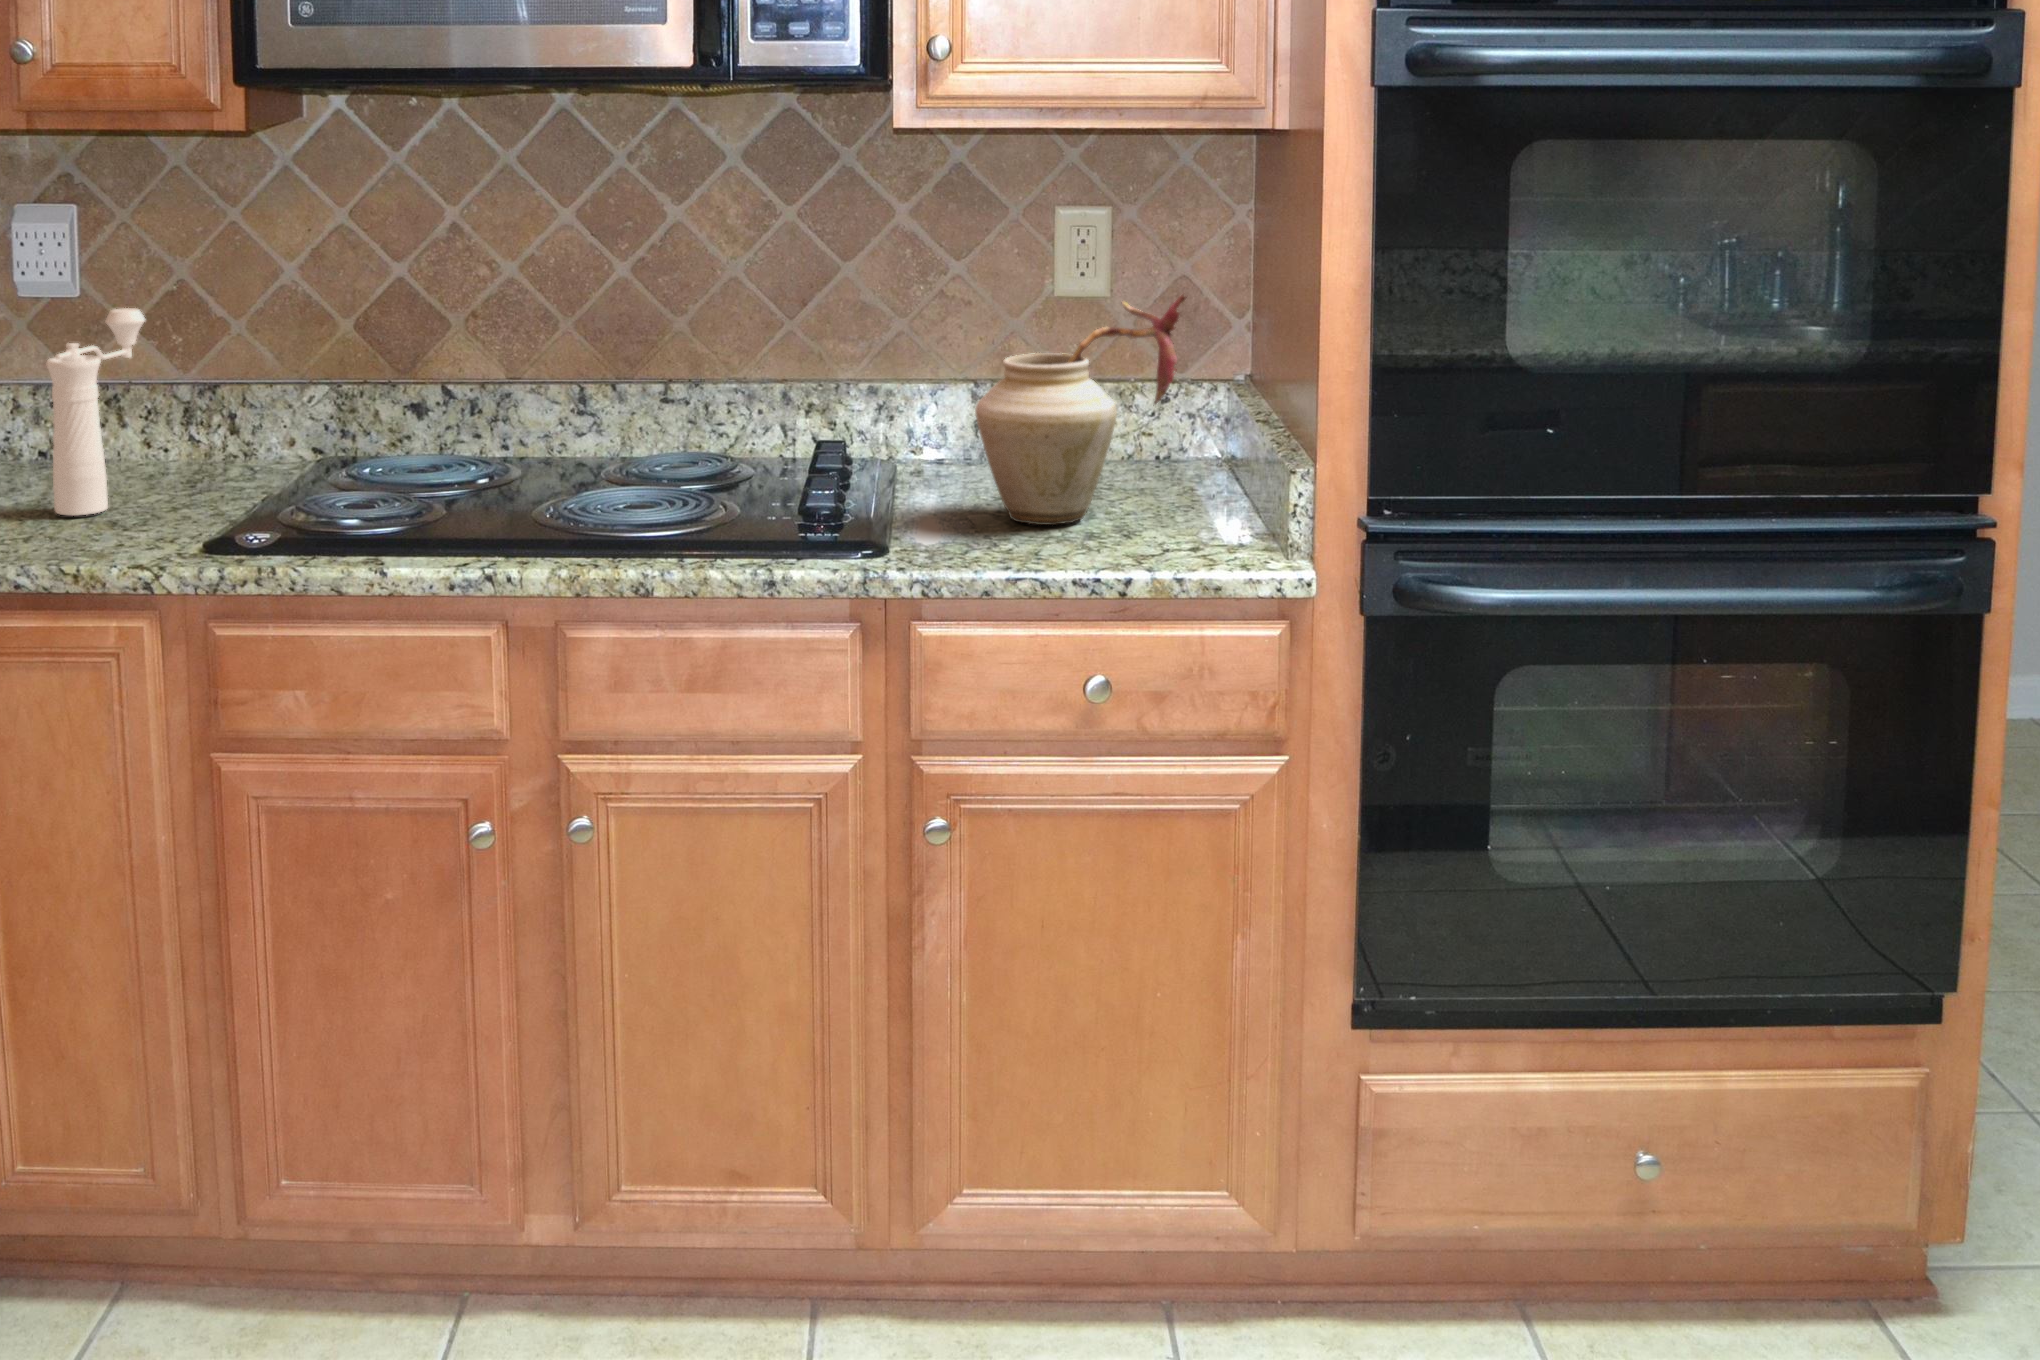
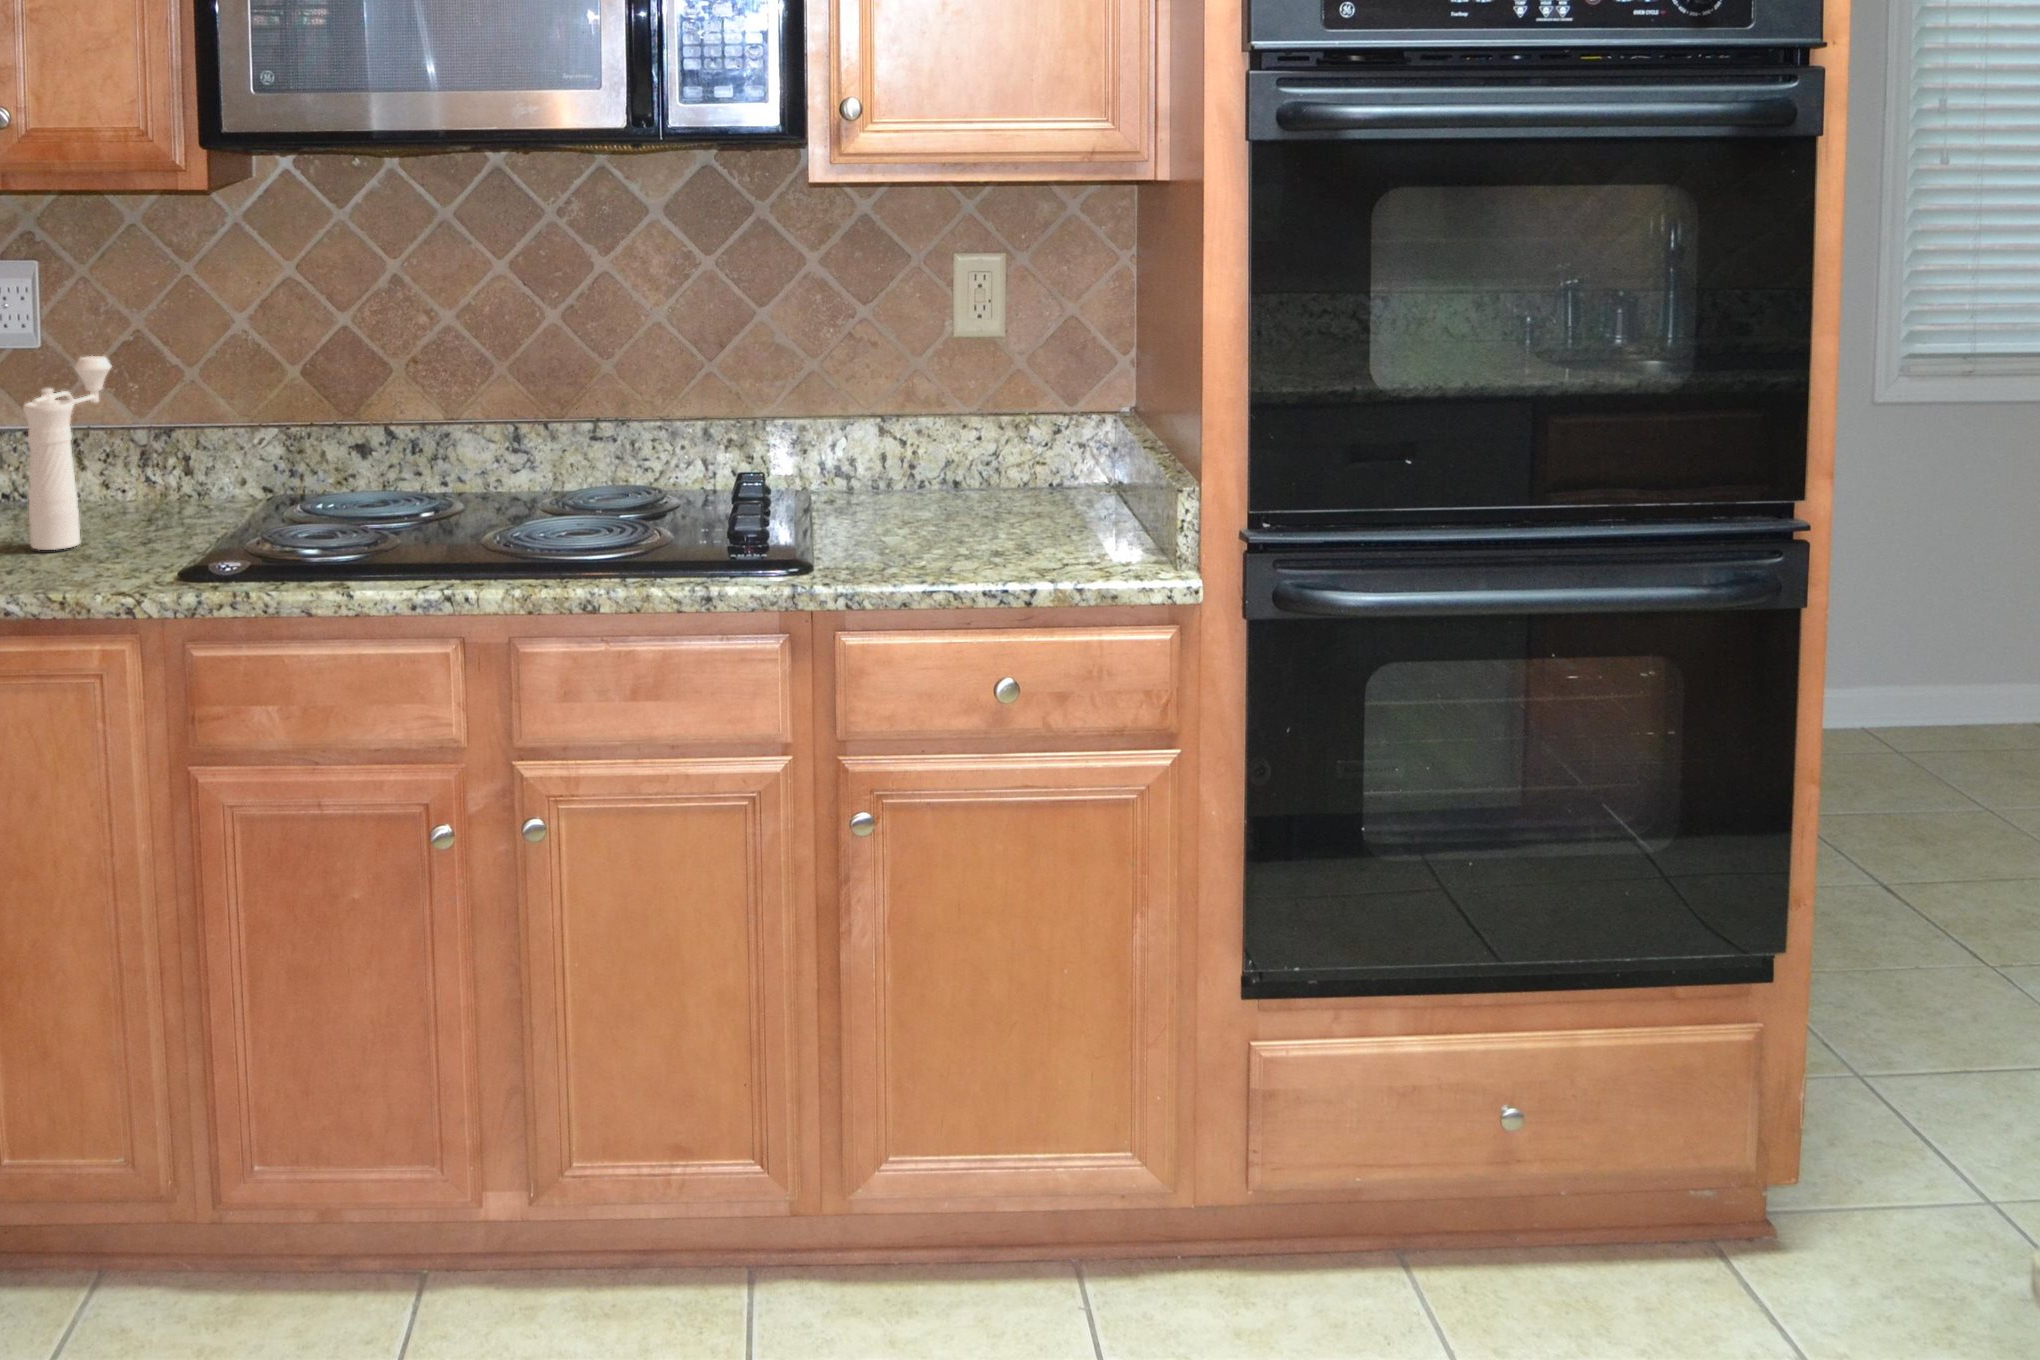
vase: present [975,295,1187,525] -> none [891,329,1083,543]

